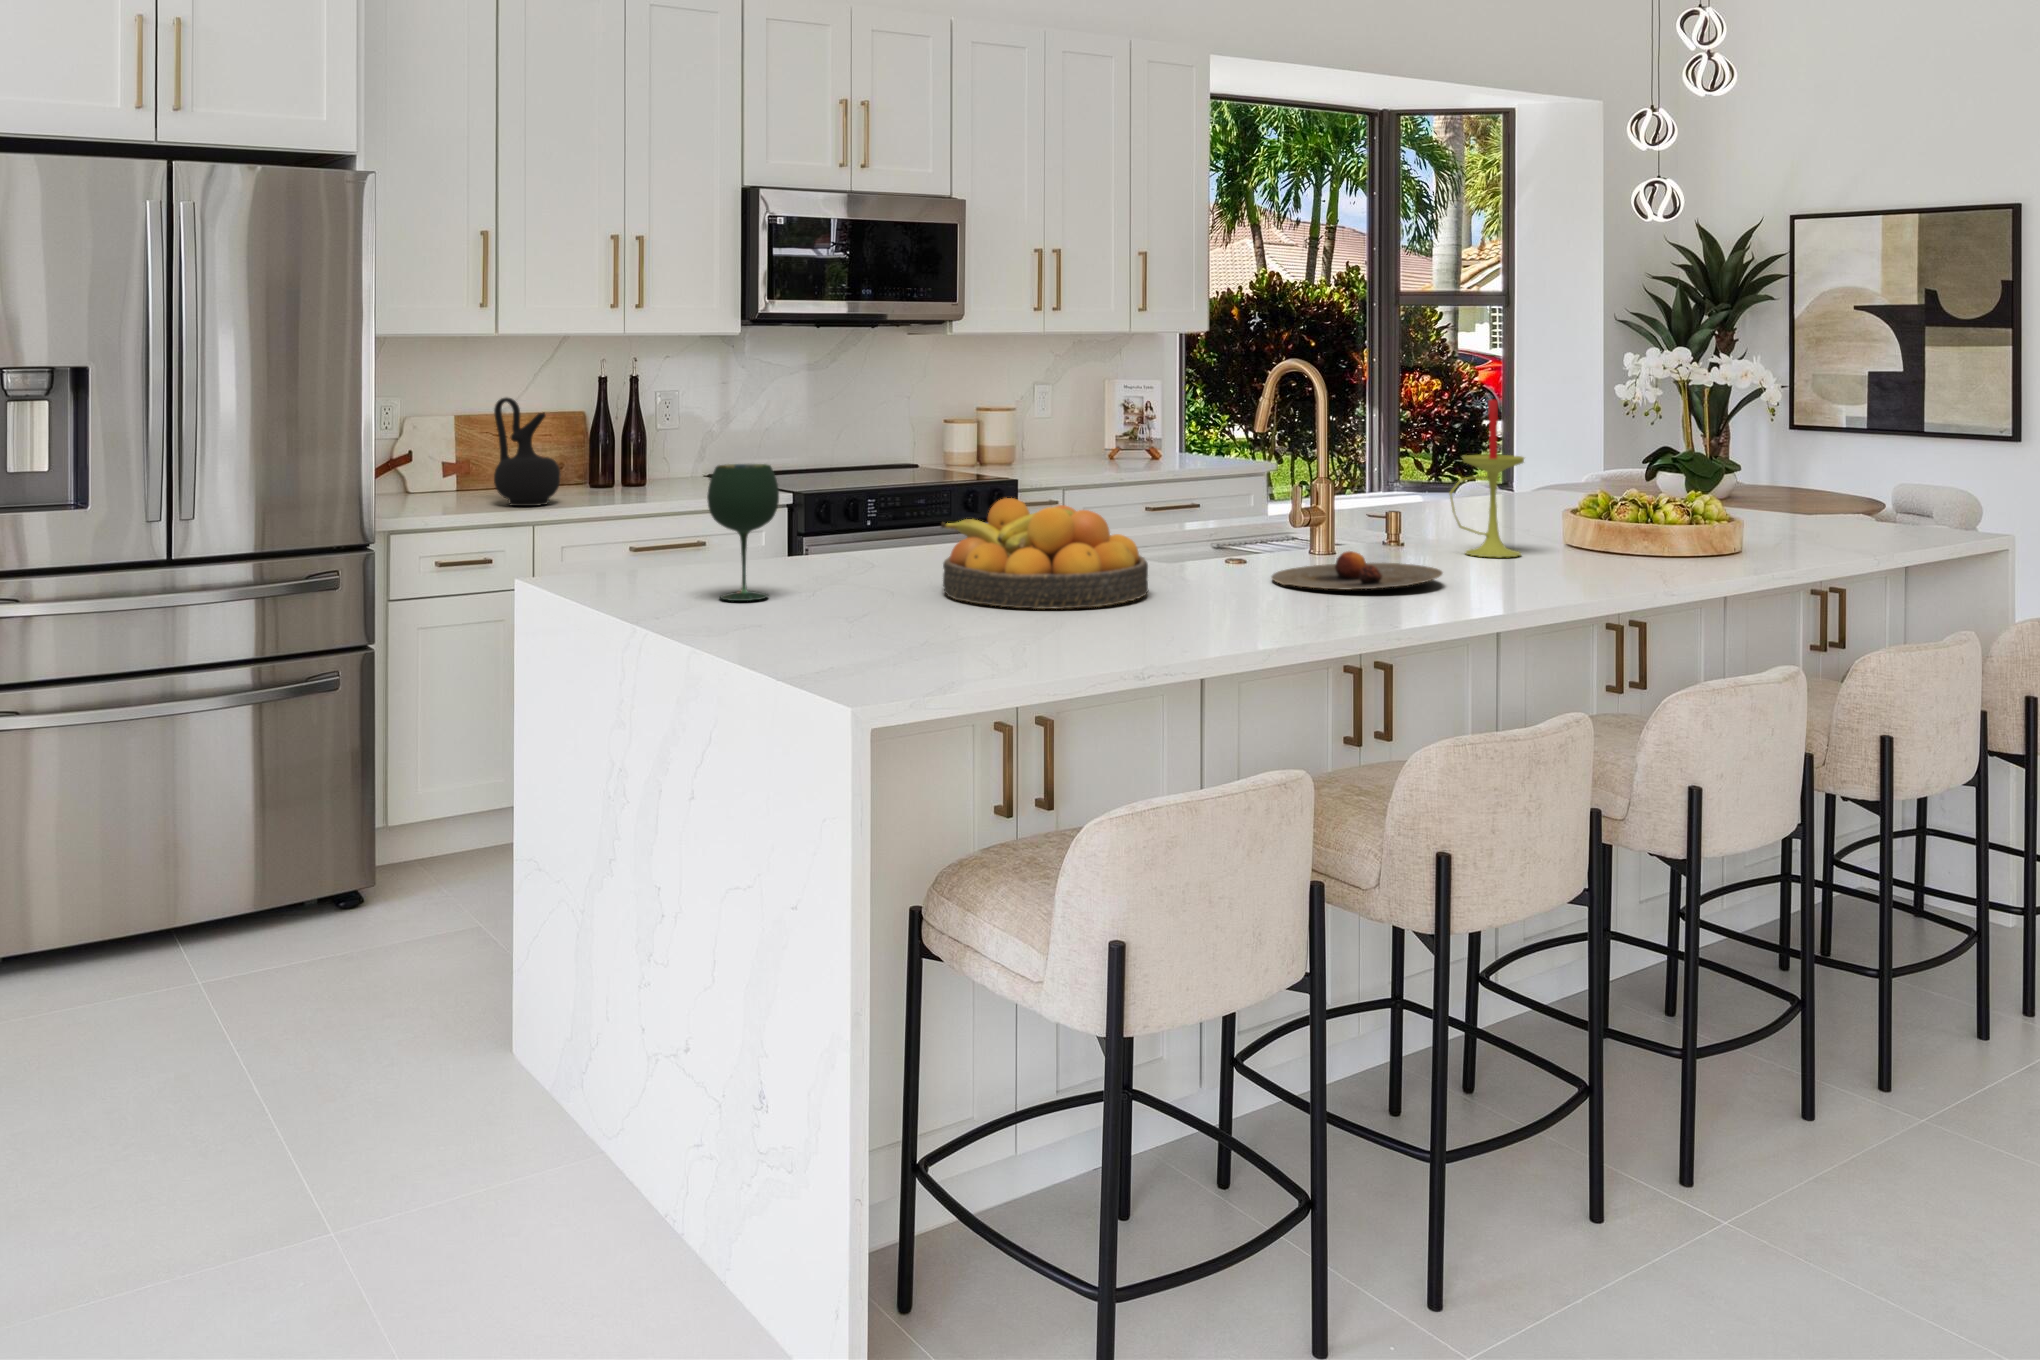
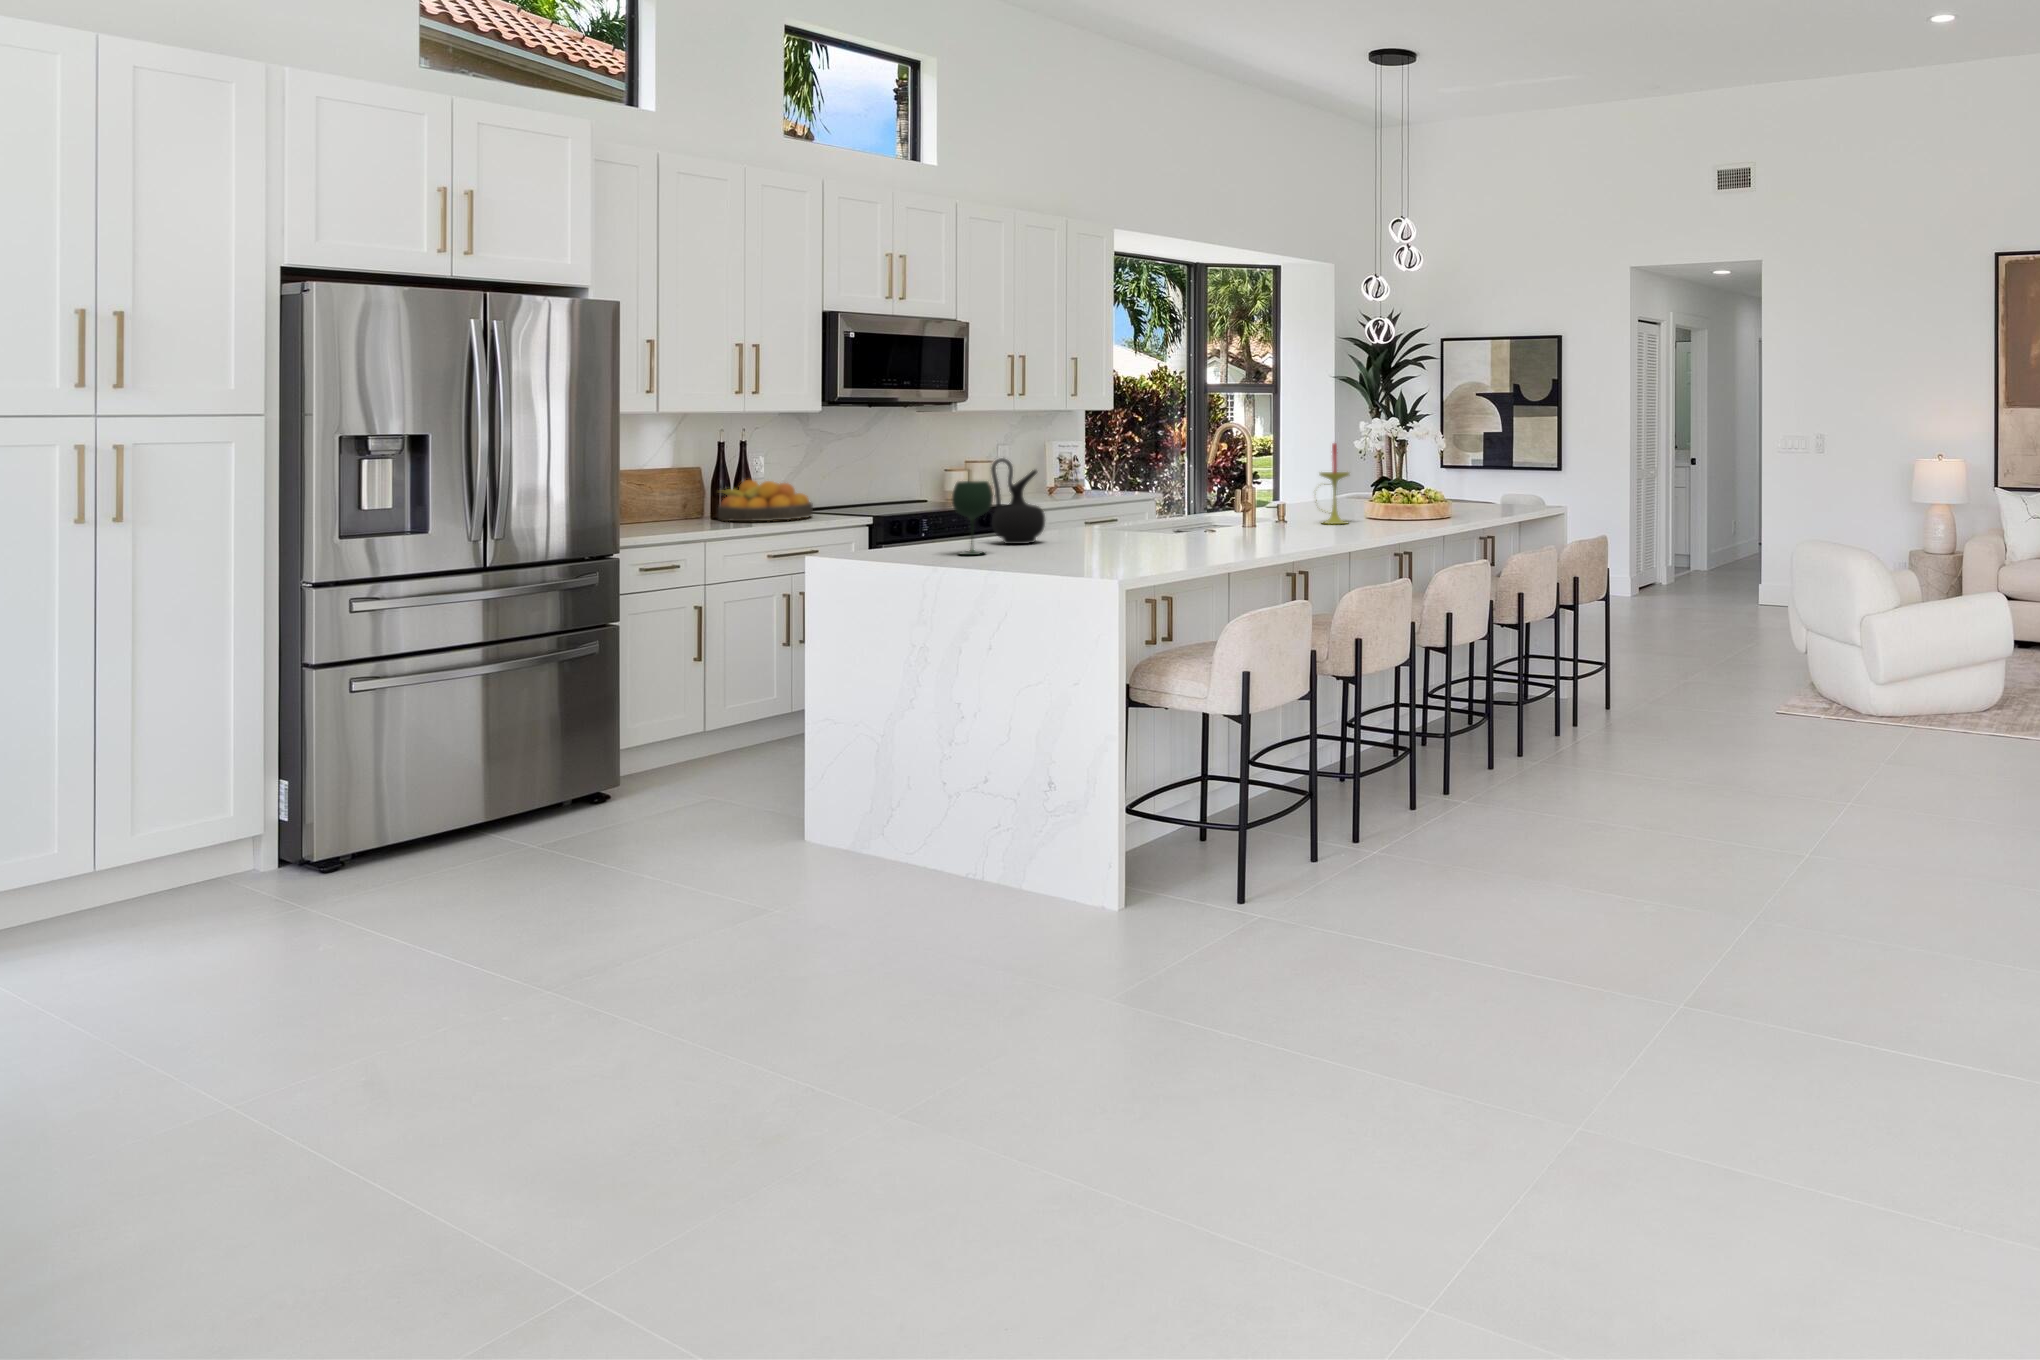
ceramic jug: present [494,398,561,506] -> present [991,458,1045,544]
fruit bowl: present [941,498,1148,609] -> present [718,480,813,521]
plate: present [1272,551,1442,590] -> none [1239,520,1324,537]

